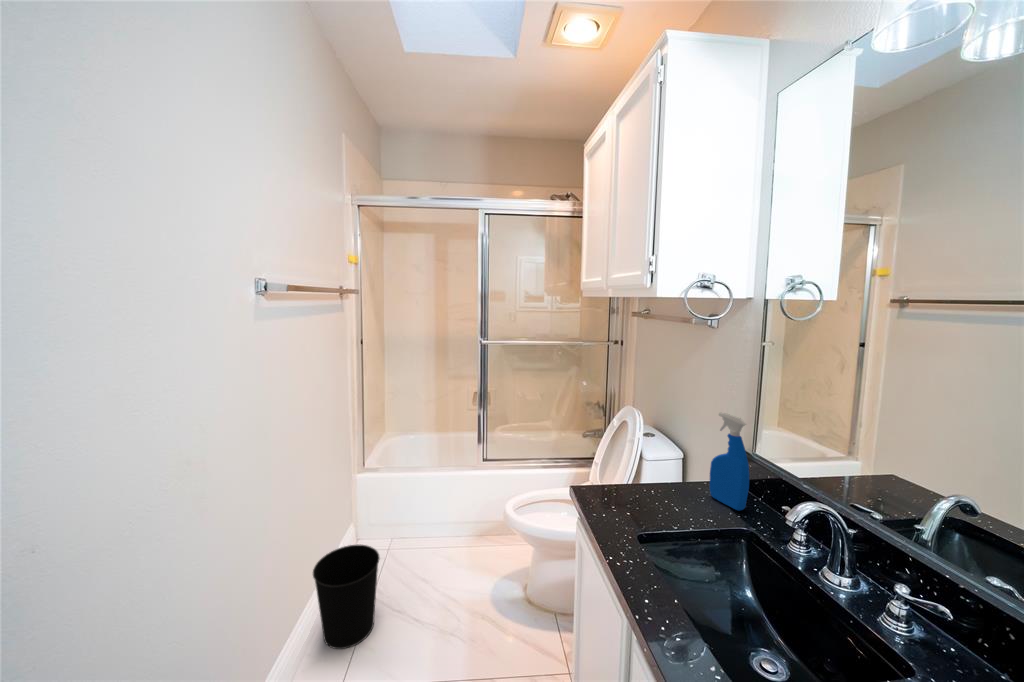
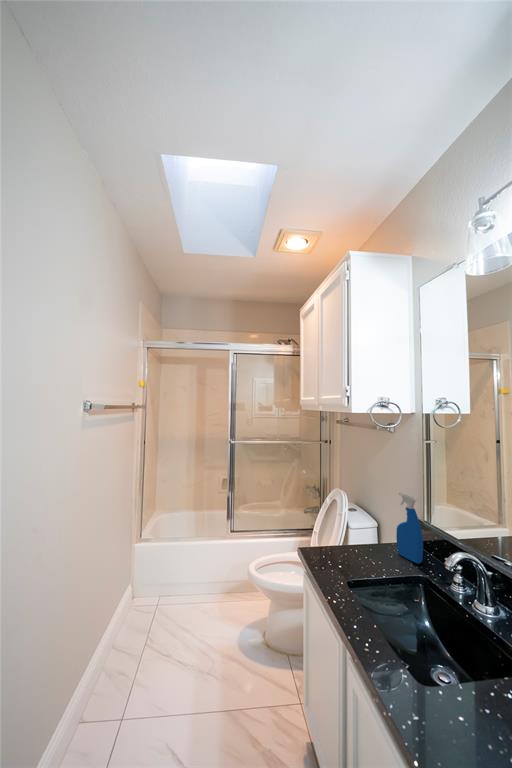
wastebasket: present [313,545,379,649] -> none [97,605,150,699]

